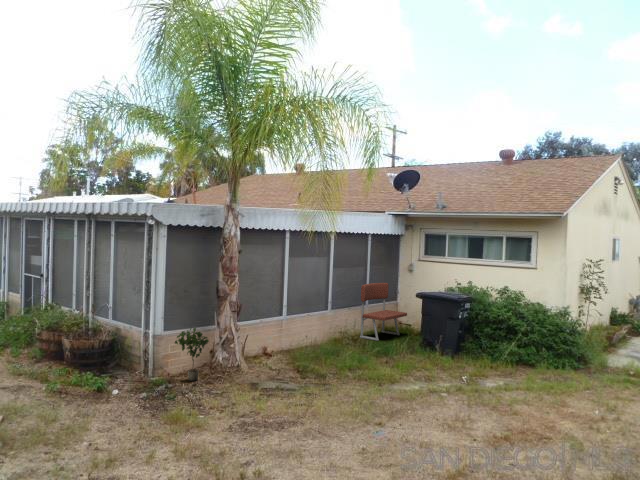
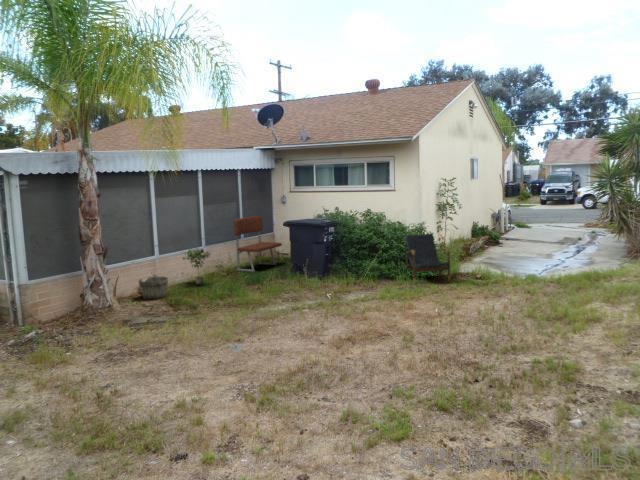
lounge chair: none [551,319,608,378] -> present [405,234,450,283]
potted plant: present [175,328,209,381] -> present [183,247,210,285]
wooden bucket: none [266,333,295,361] -> present [139,276,168,299]

